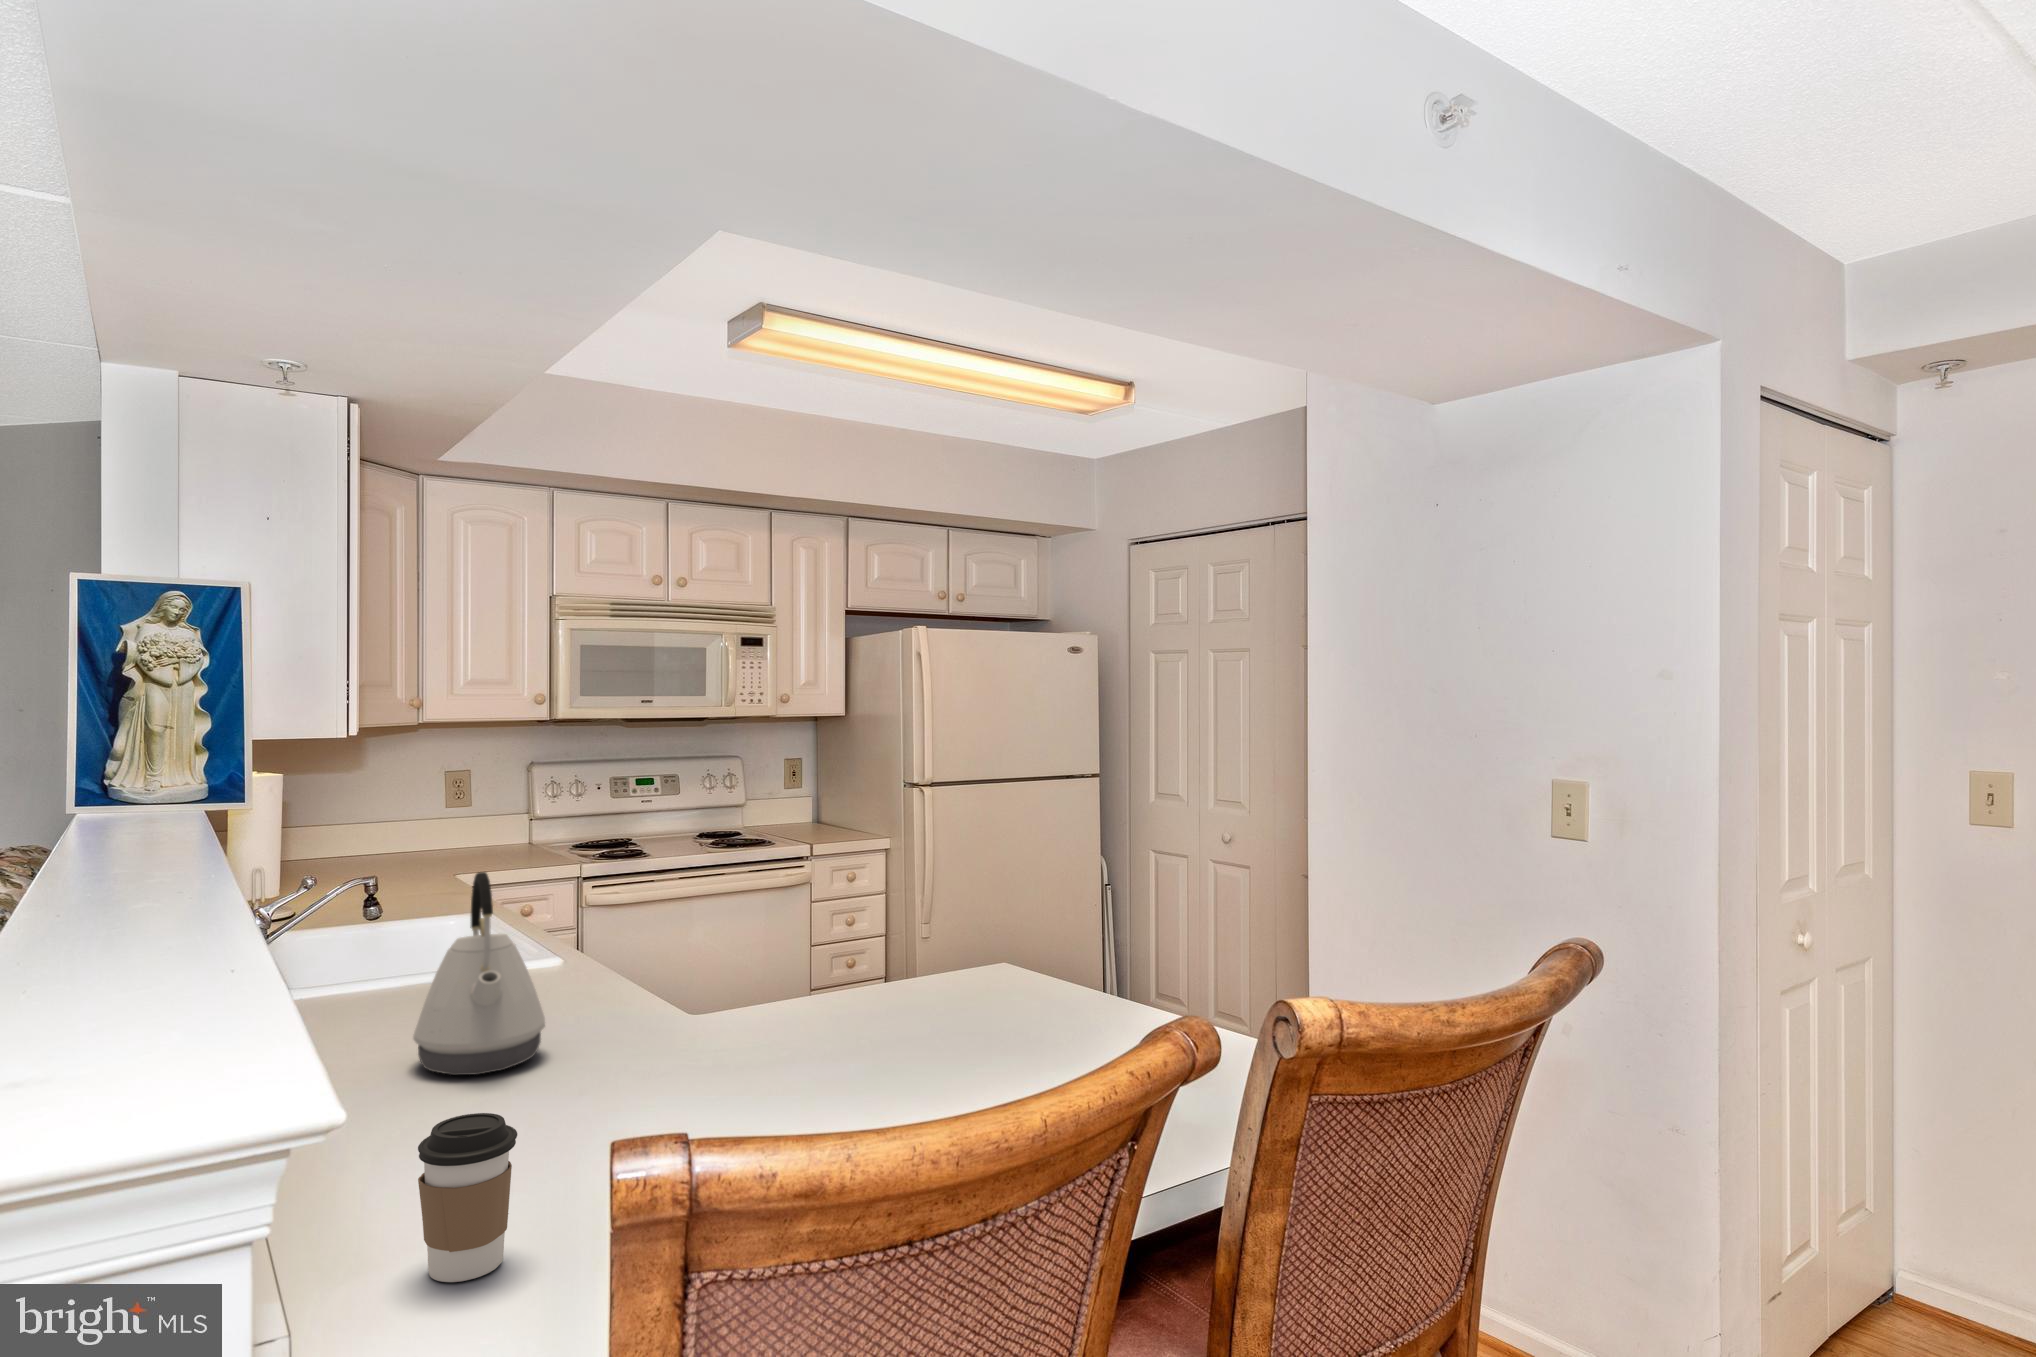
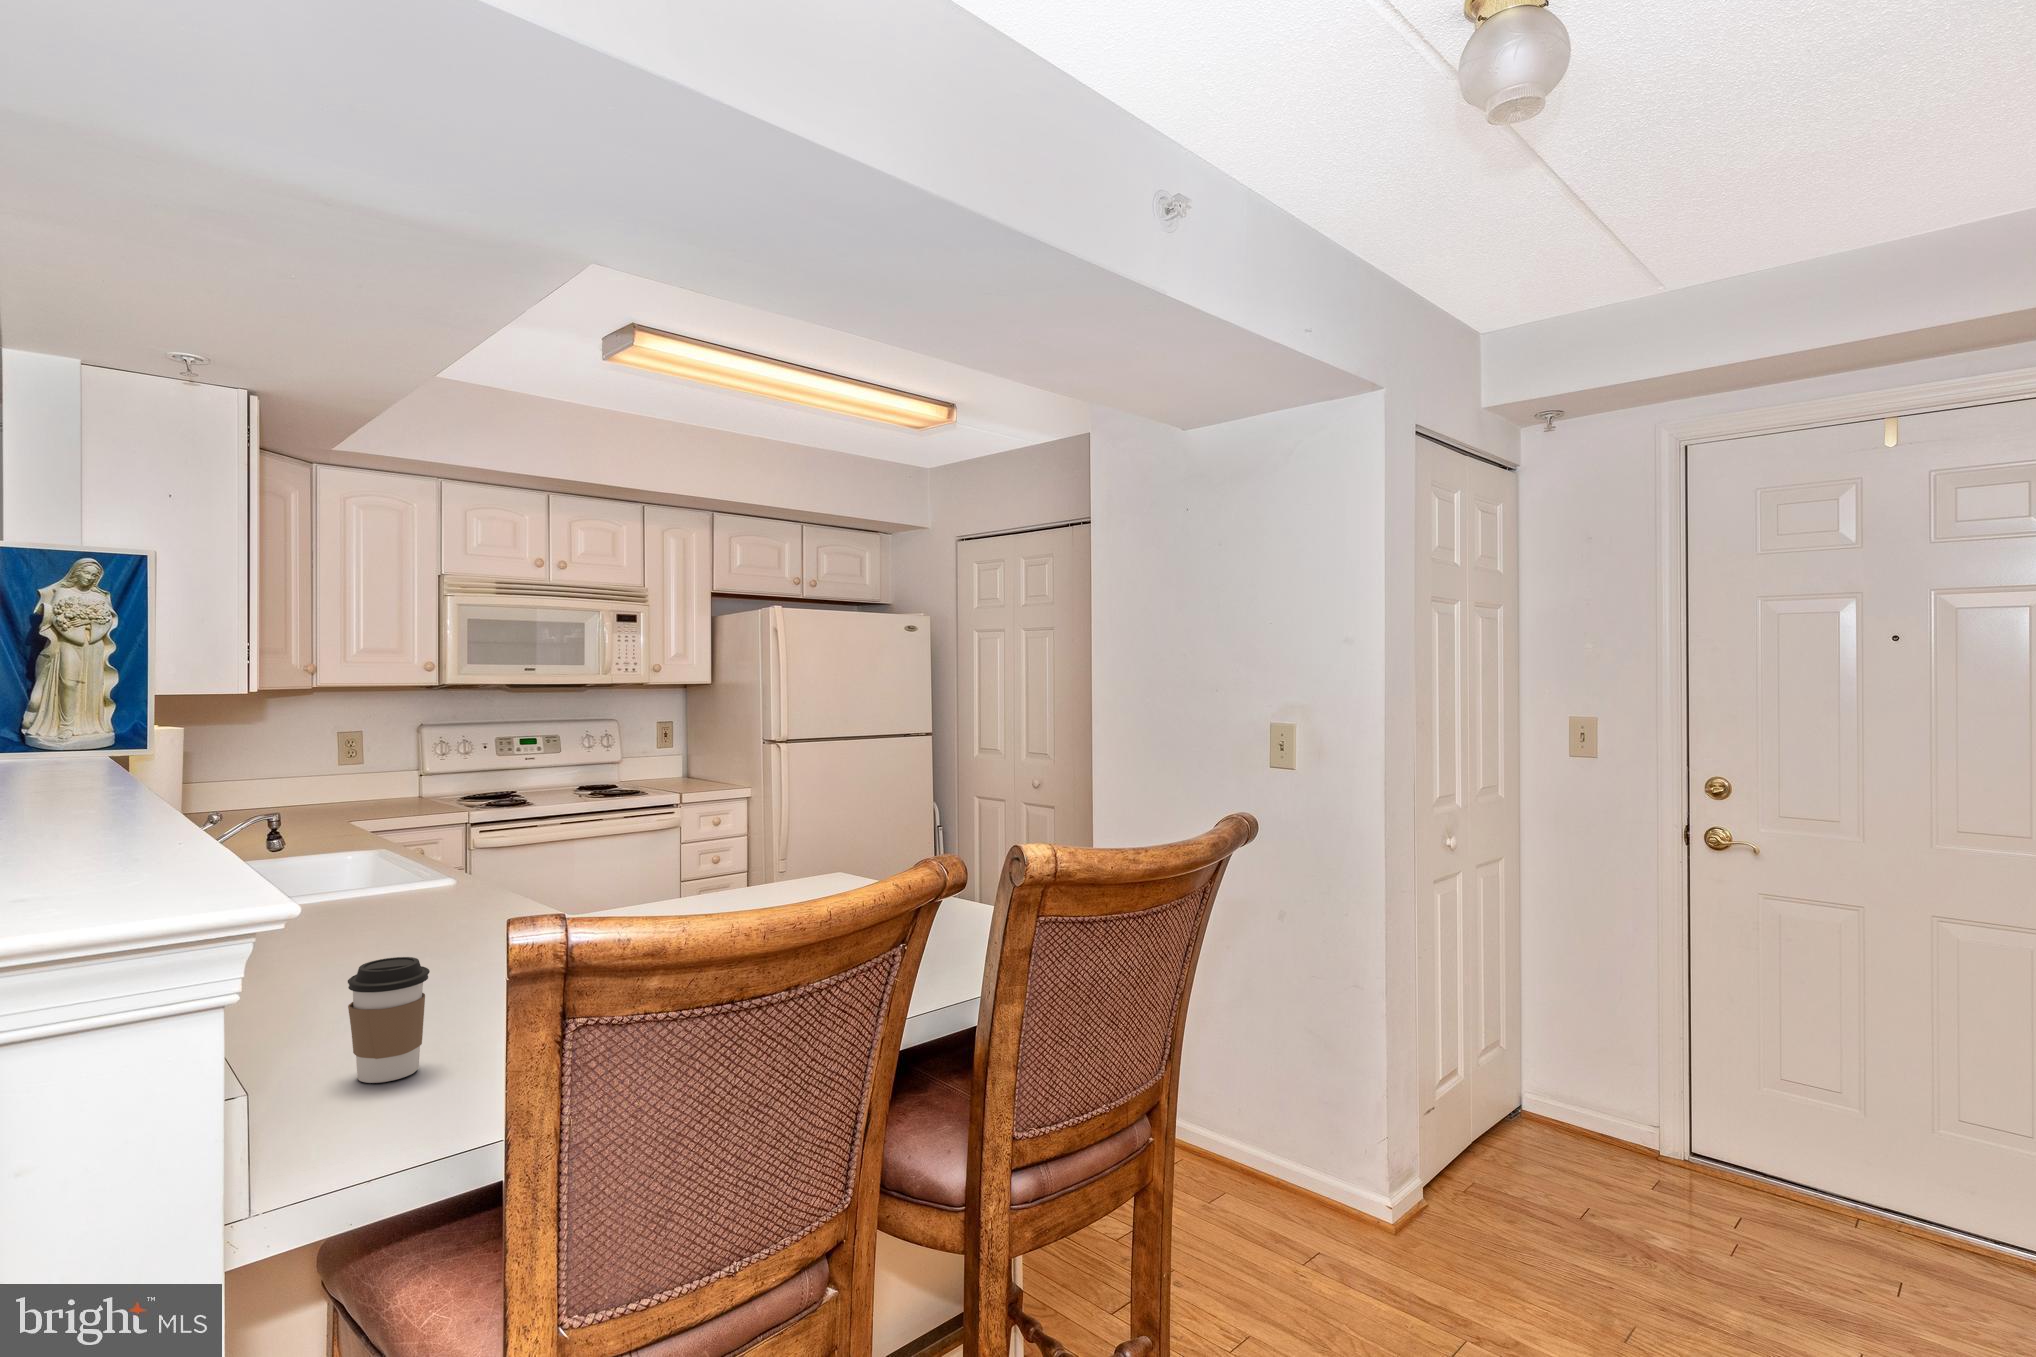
kettle: present [413,872,545,1075] -> none [329,792,446,959]

